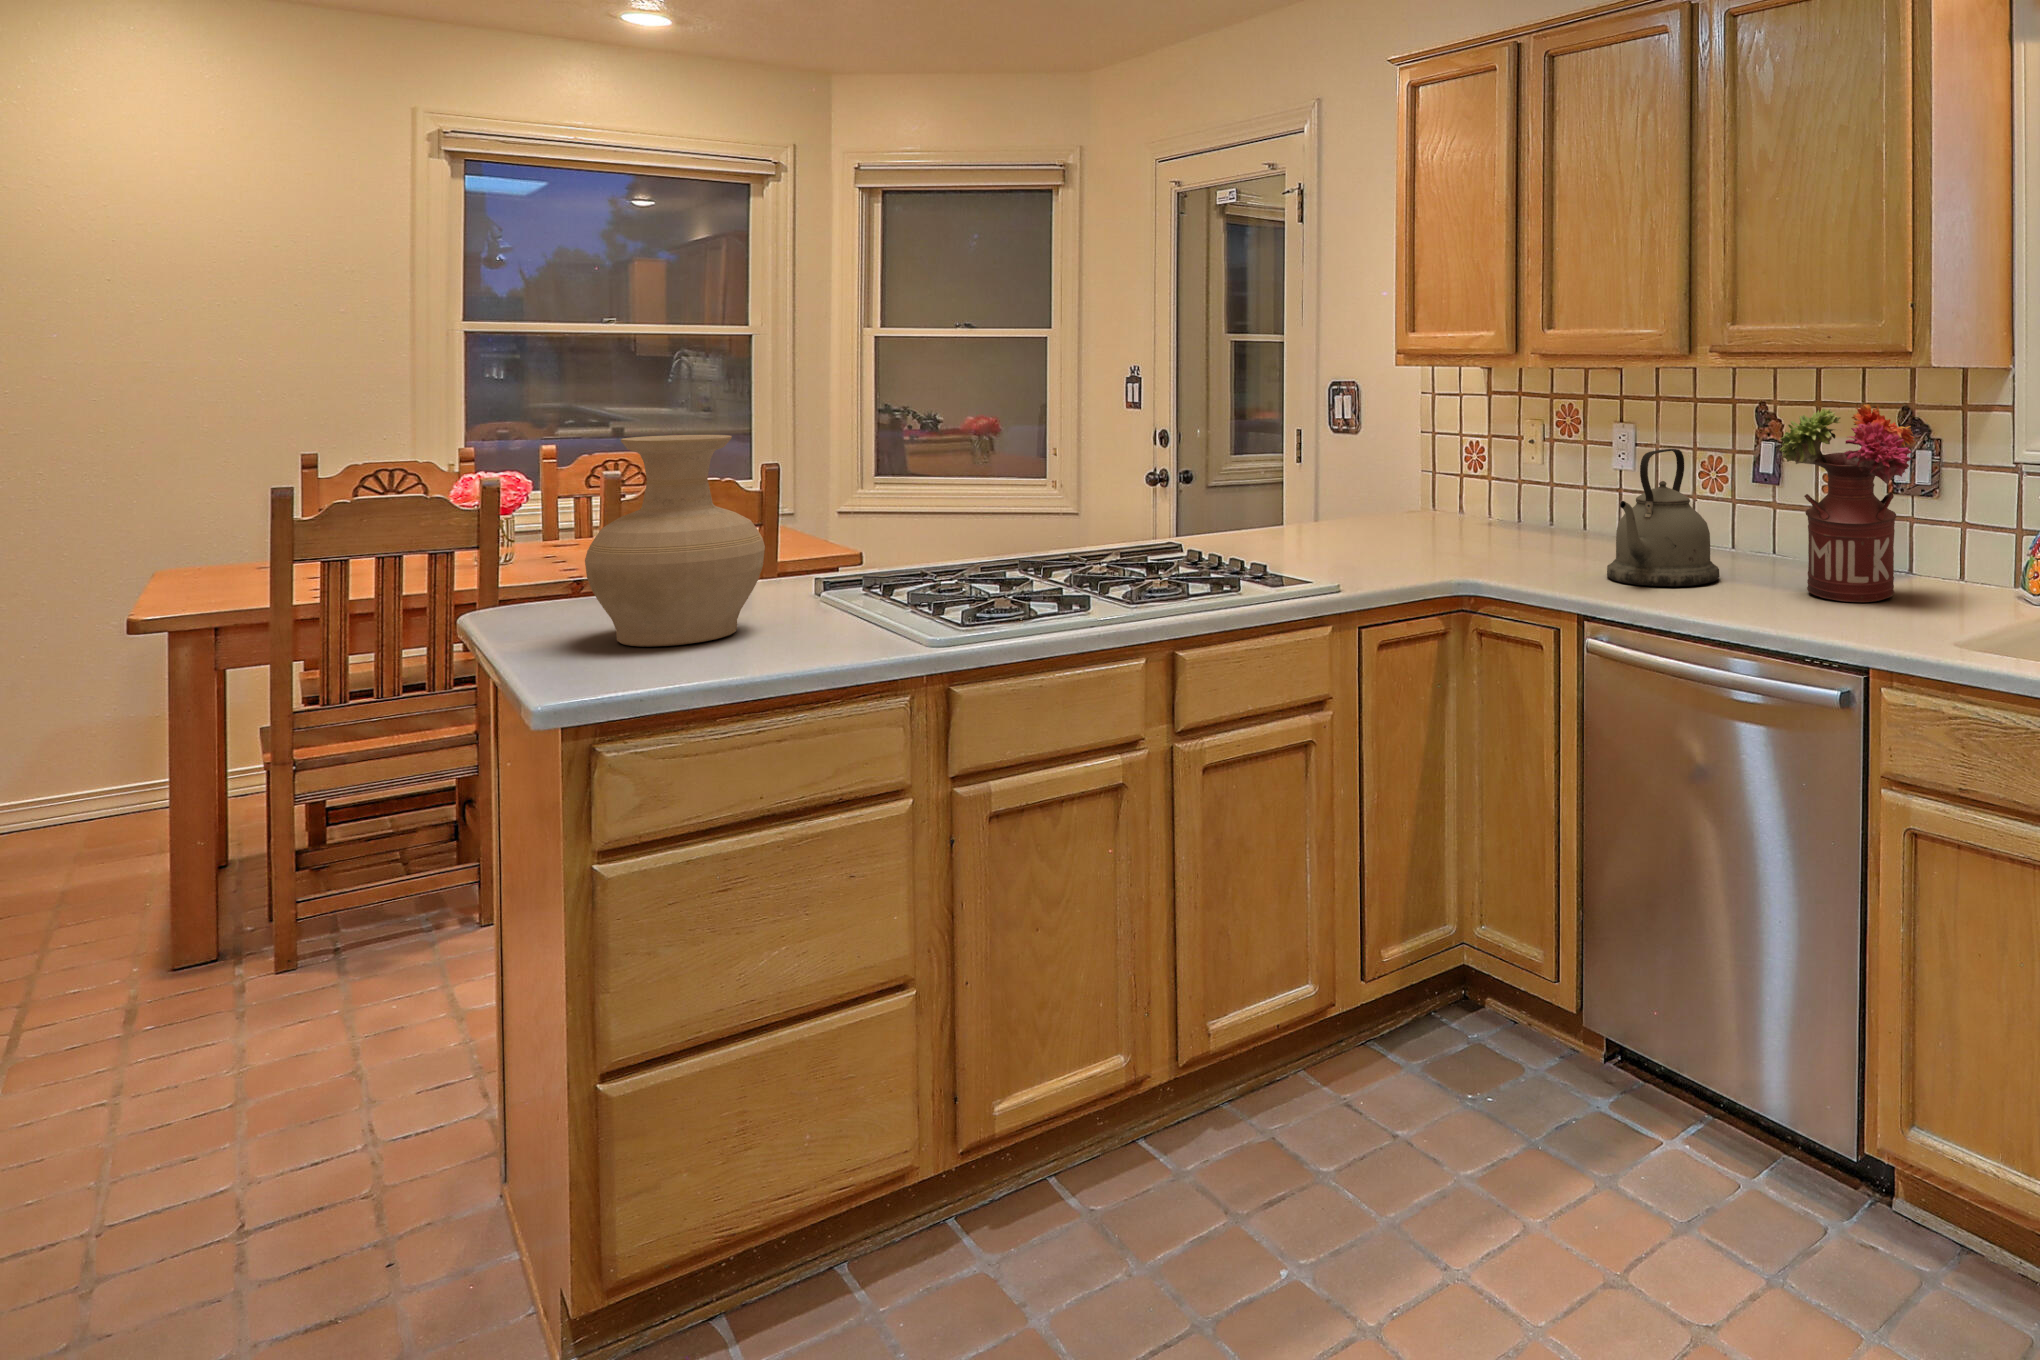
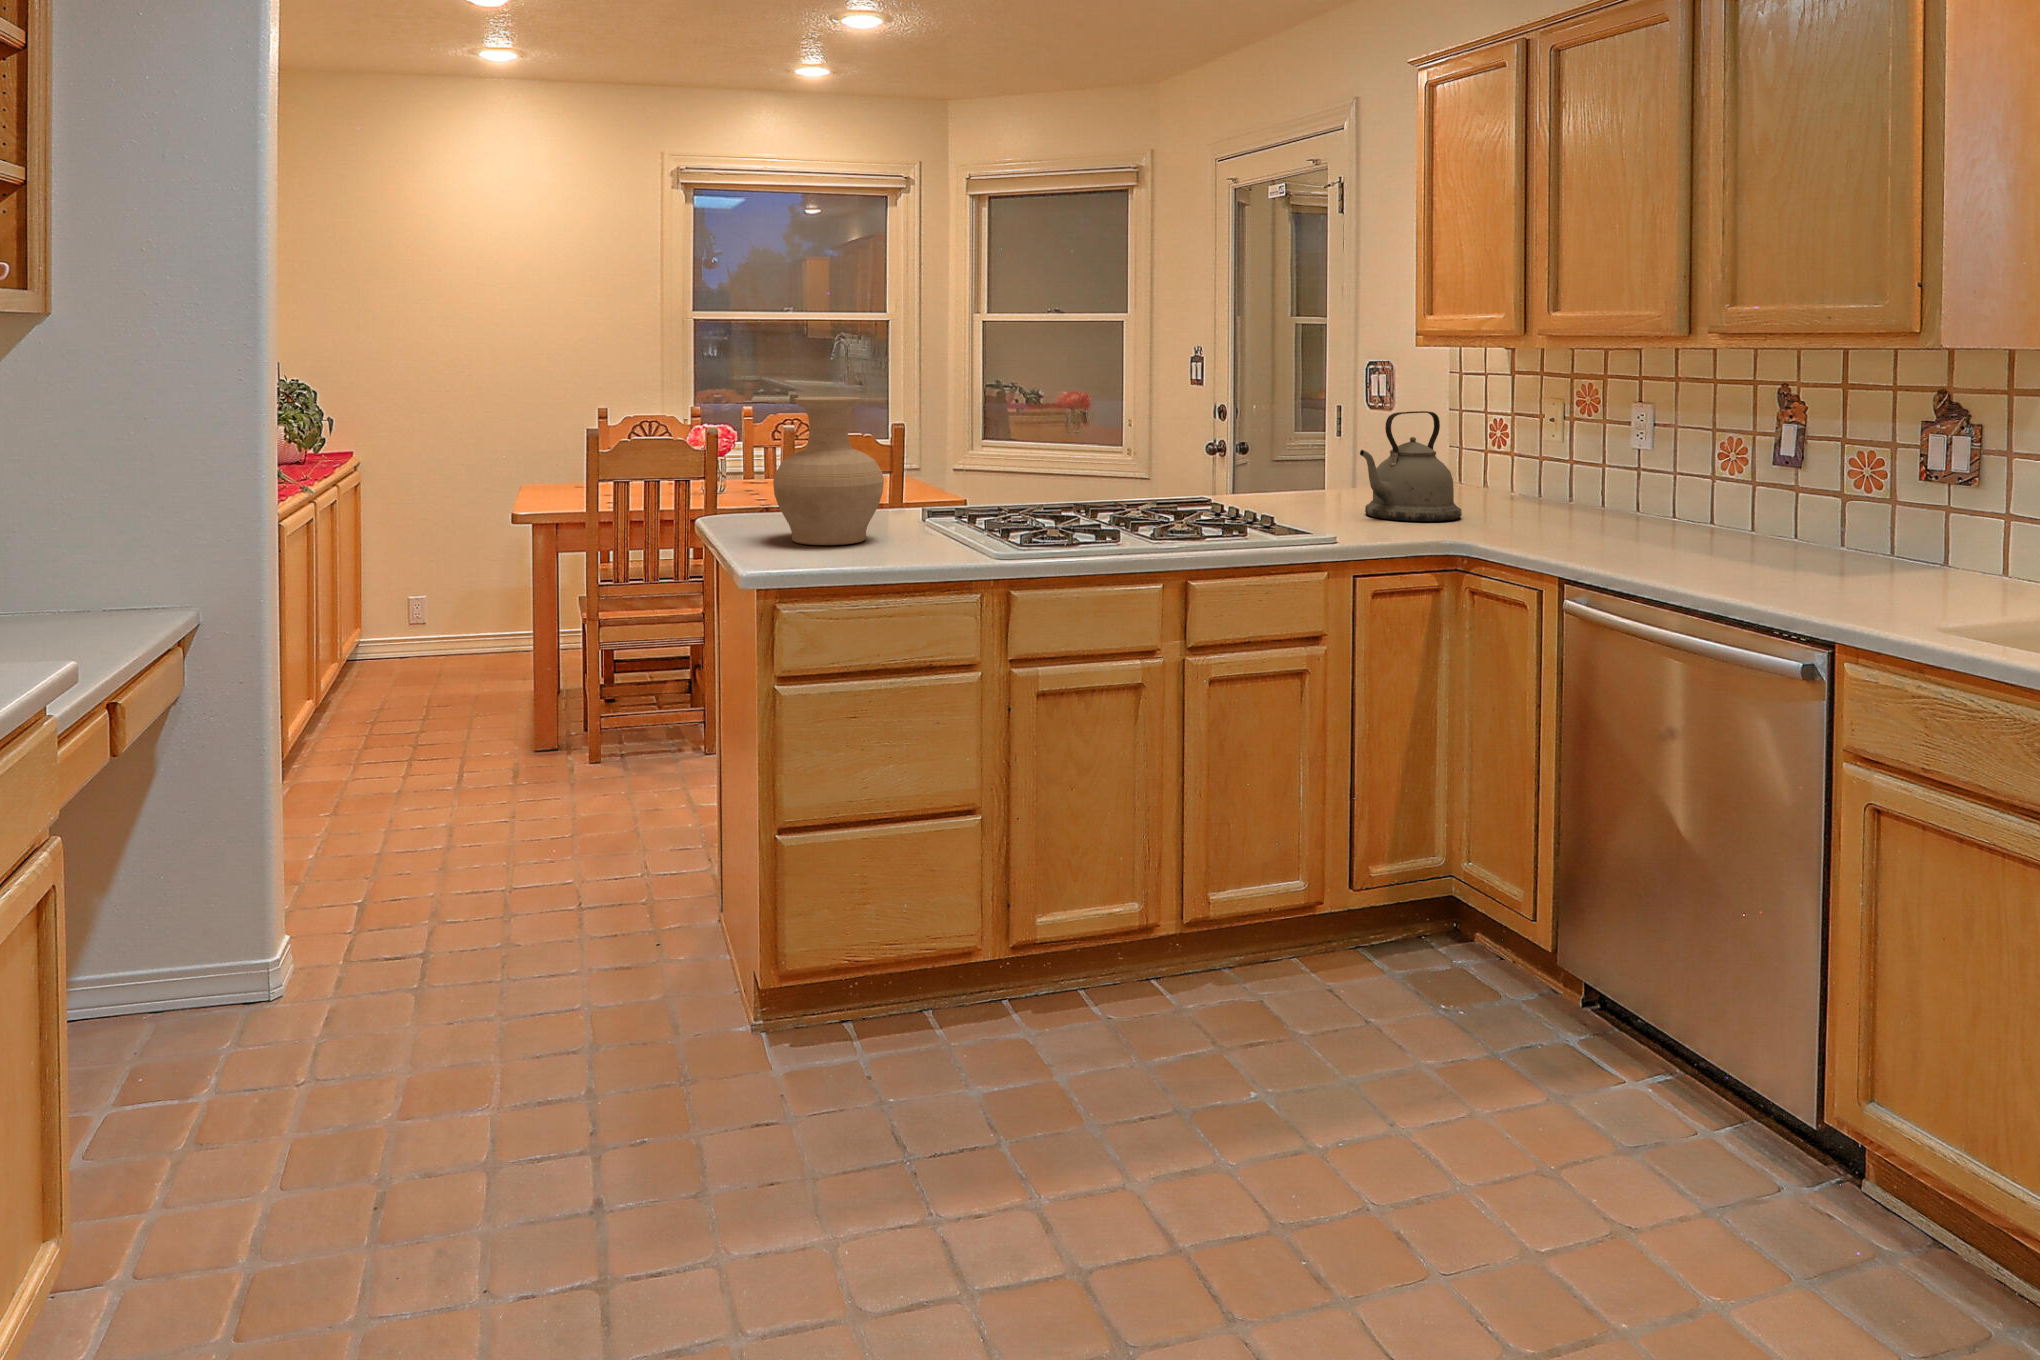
flower arrangement: present [1780,404,1916,602] -> none [1771,387,1936,588]
kettle: present [1607,449,1720,586] -> present [1360,411,1462,521]

